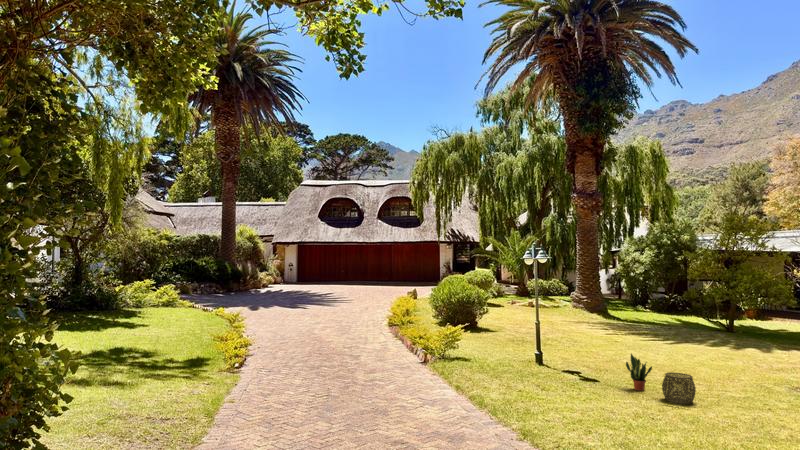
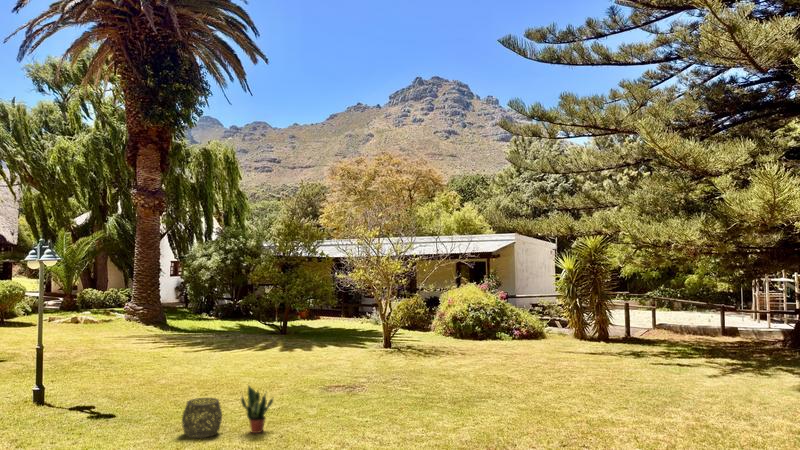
potted plant: present [626,354,652,391] -> present [241,386,273,433]

